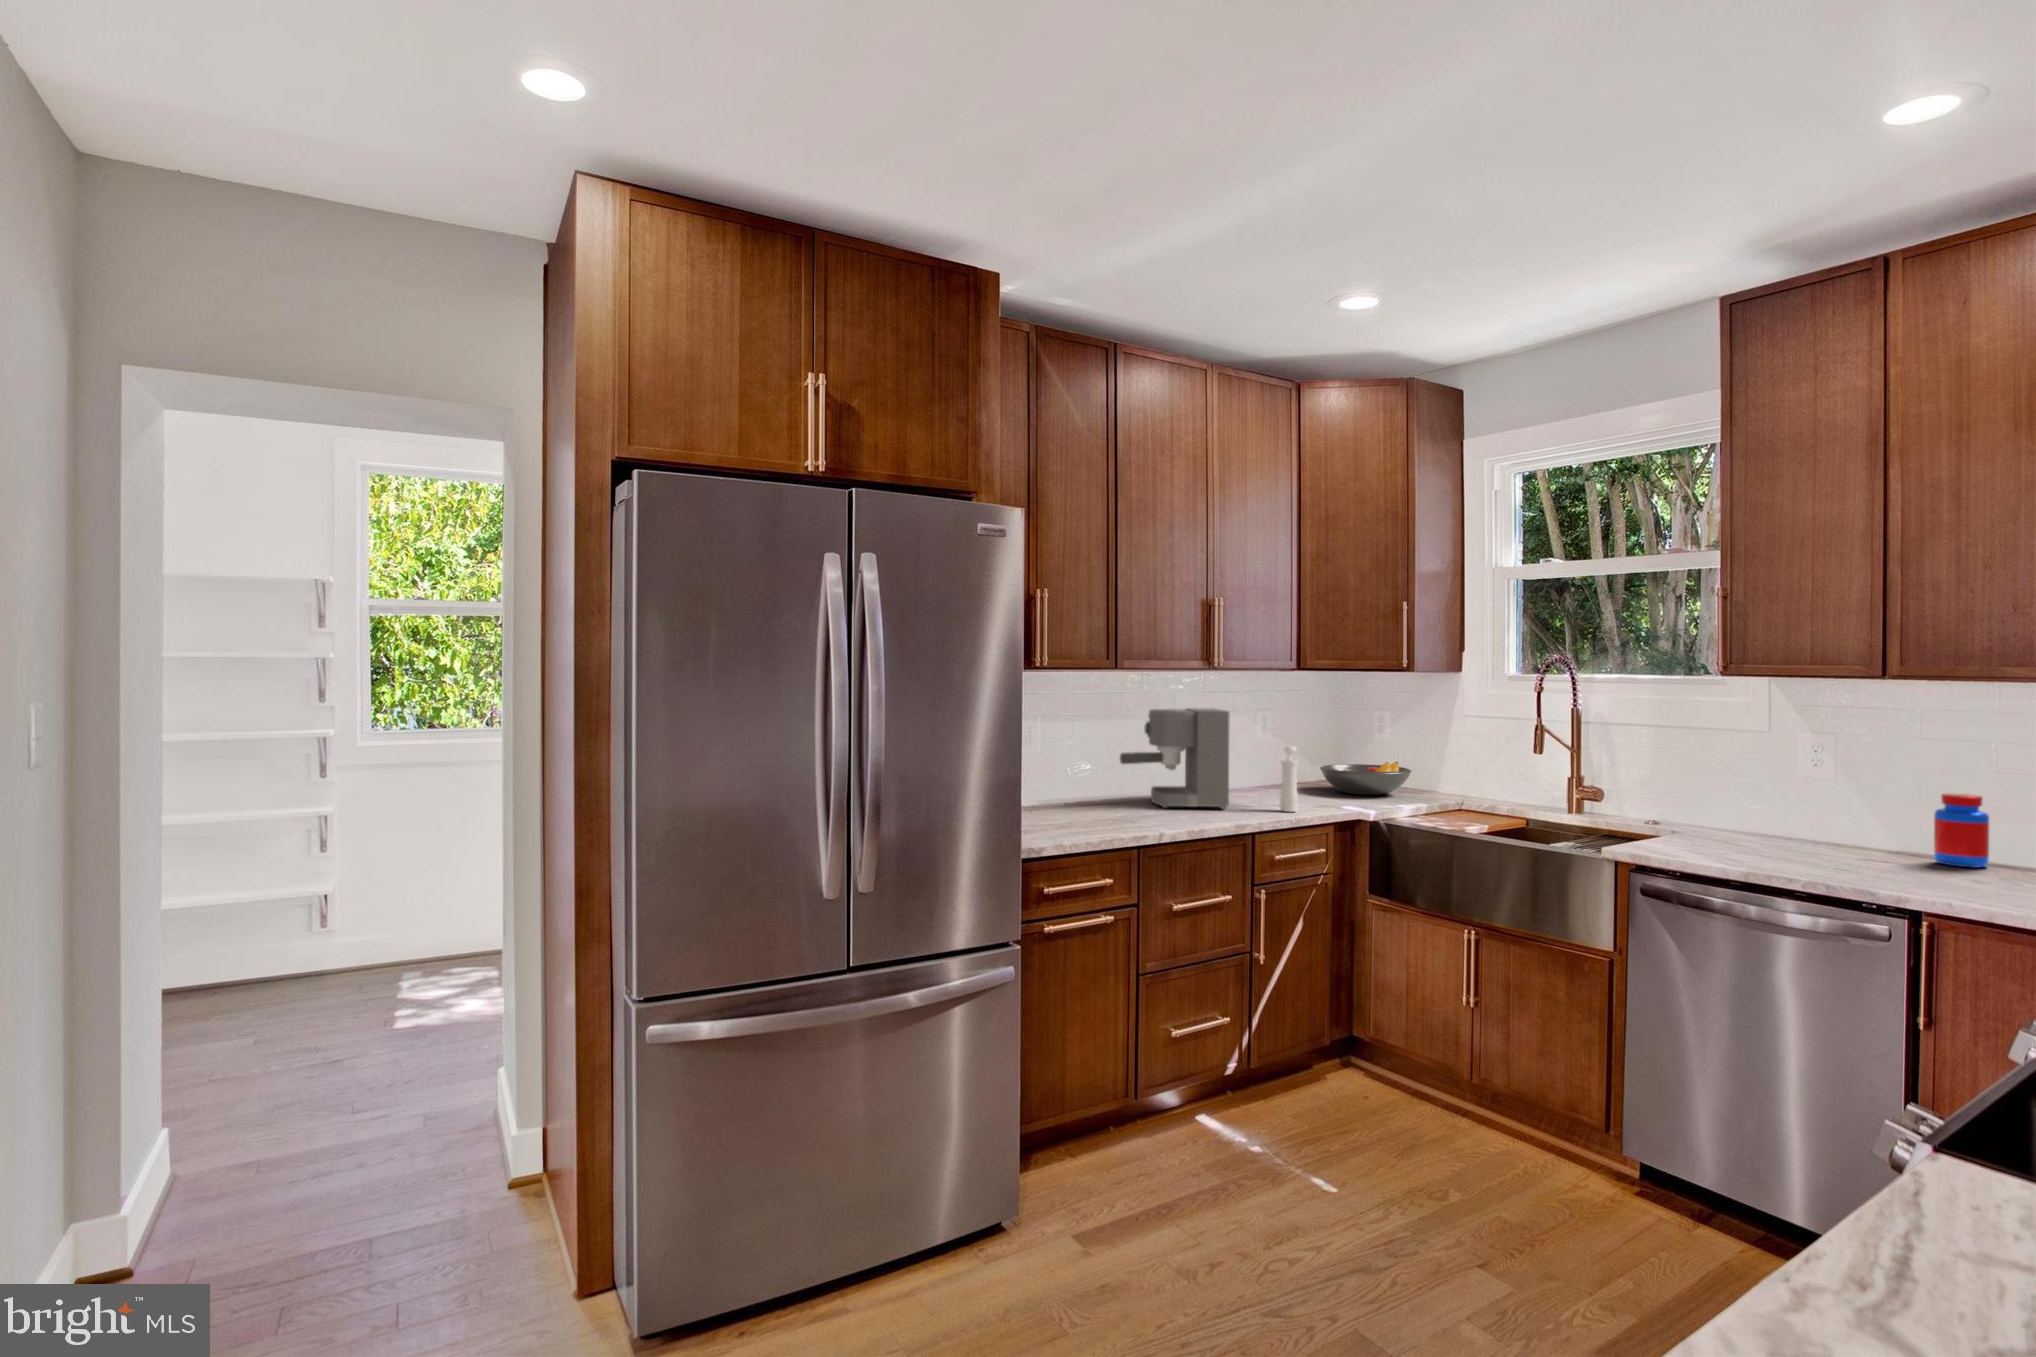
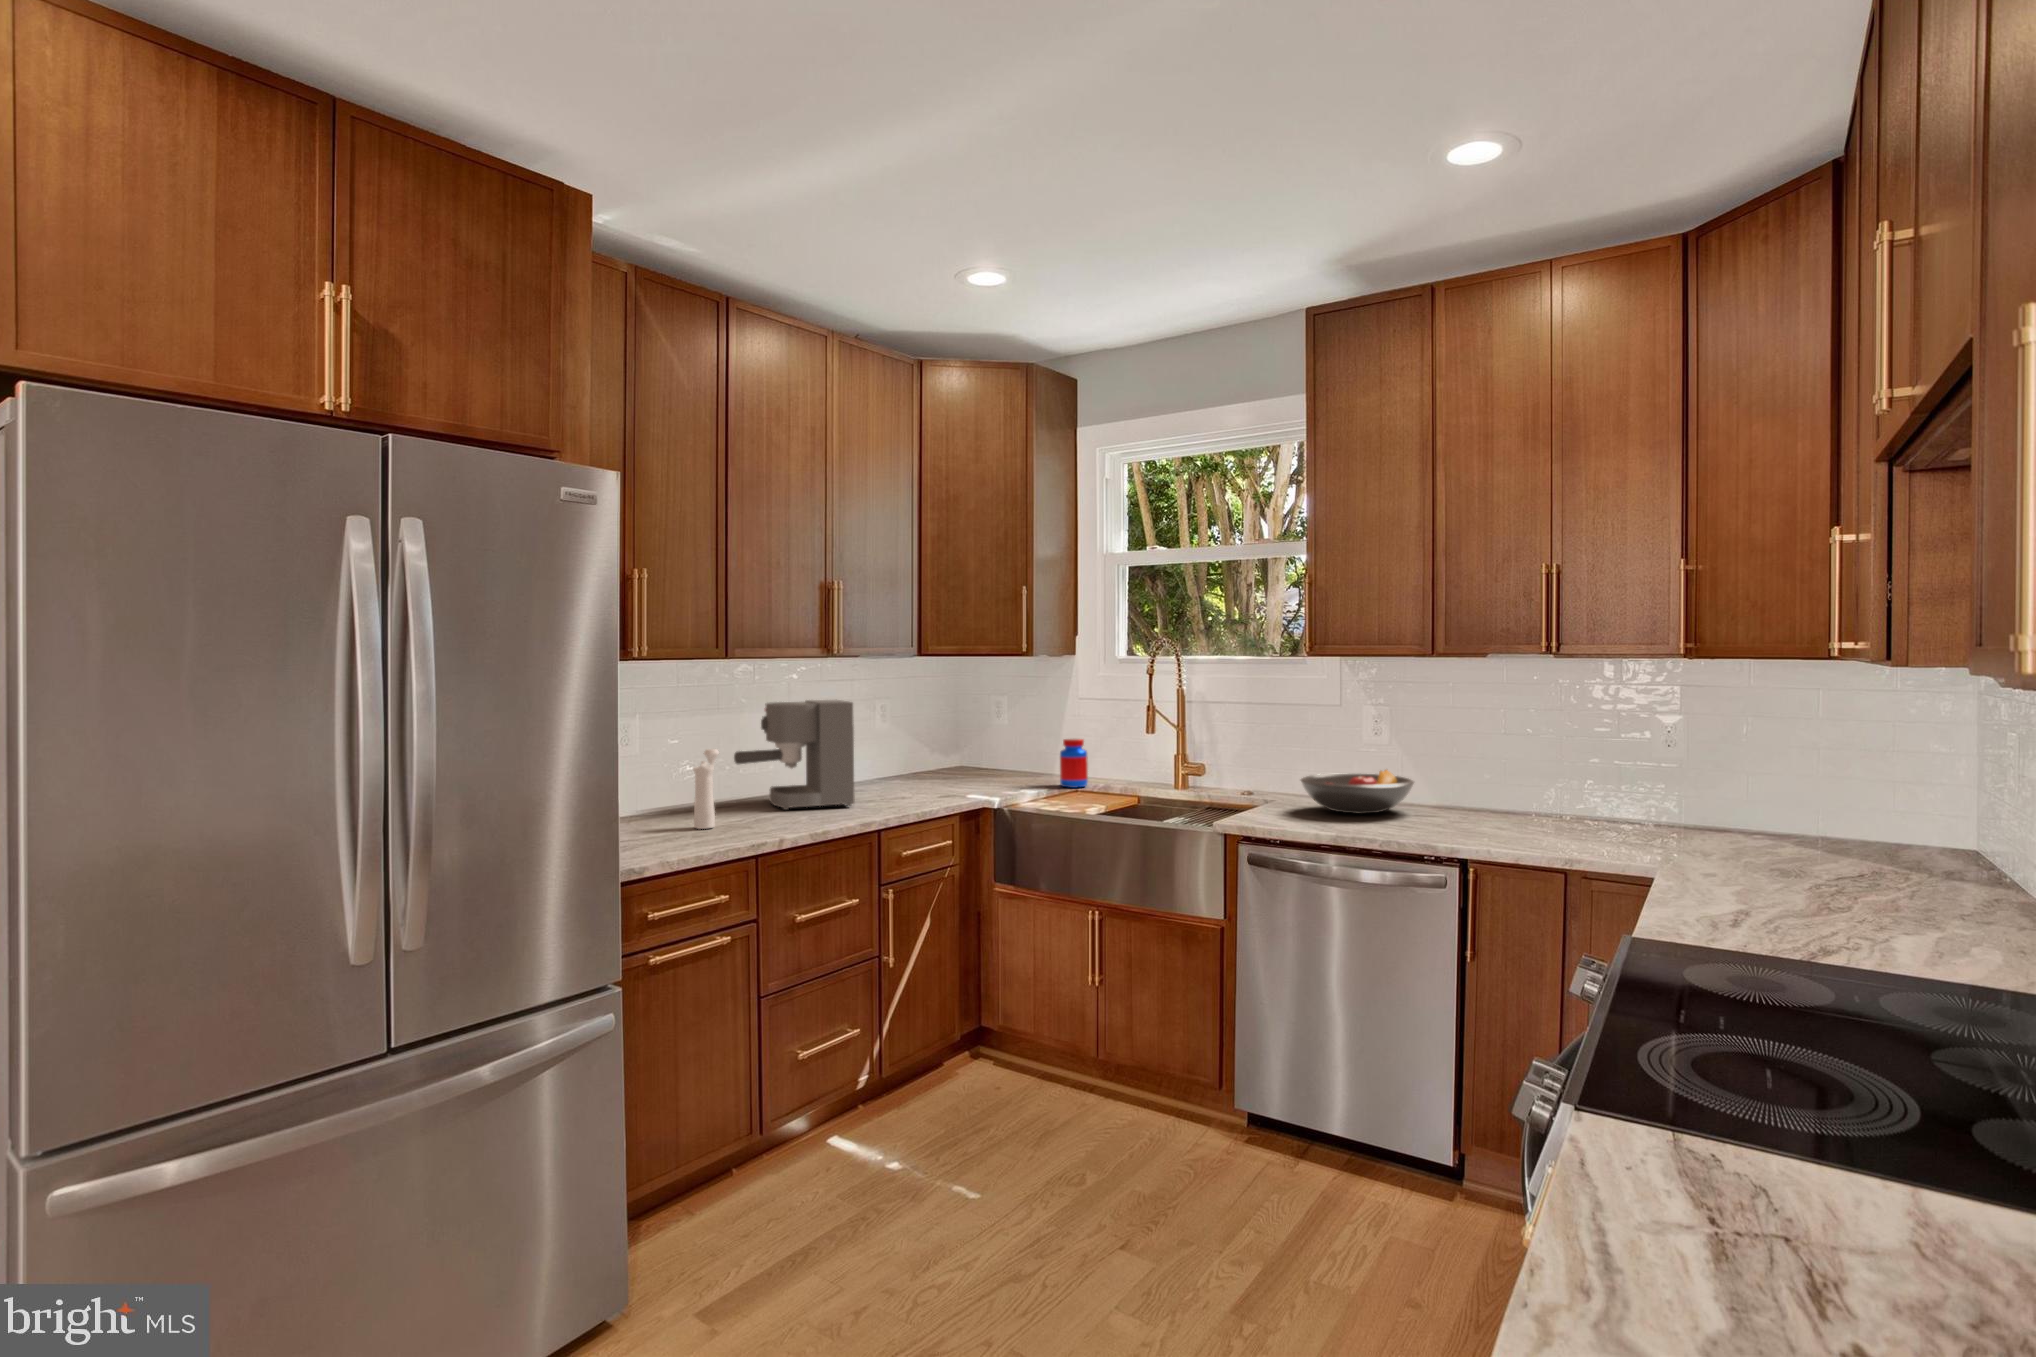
pepper mill: present [1280,746,1297,812] -> present [693,749,719,829]
fruit bowl: present [1320,762,1411,795] -> present [1301,770,1414,814]
jar: present [1934,793,1989,868] -> present [1060,739,1088,788]

